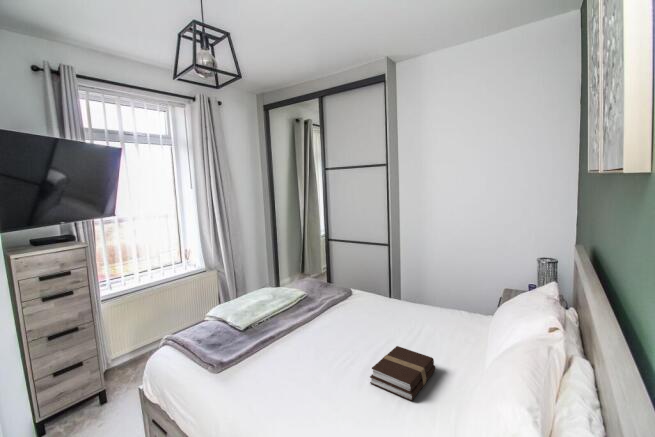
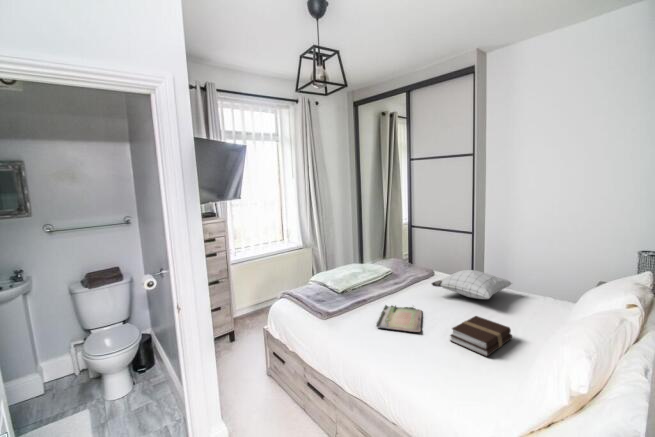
pillow: none [349,290,431,323] -> present [432,270,512,299]
tray: none [284,337,339,376] -> present [376,305,422,332]

